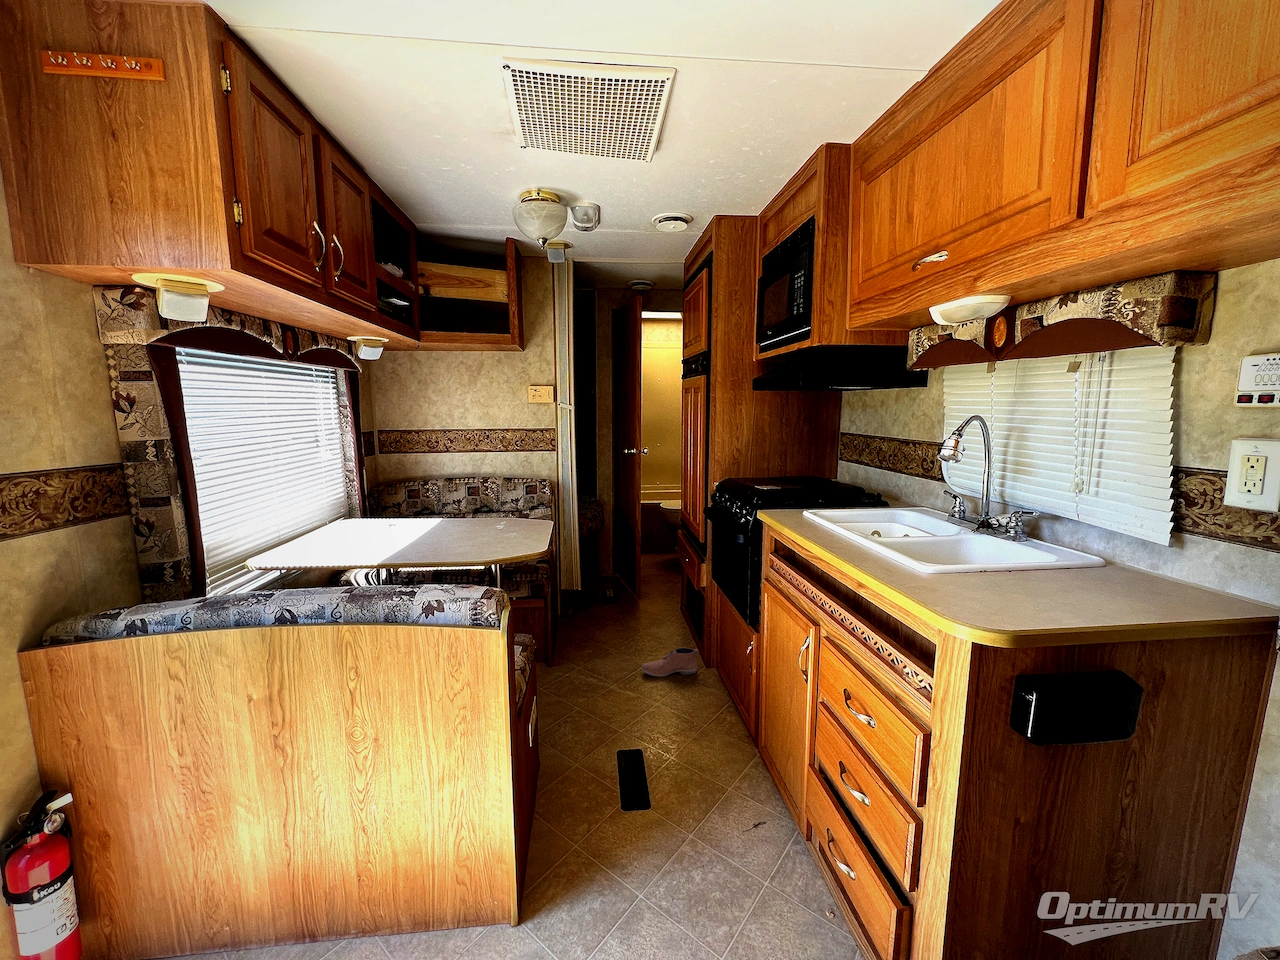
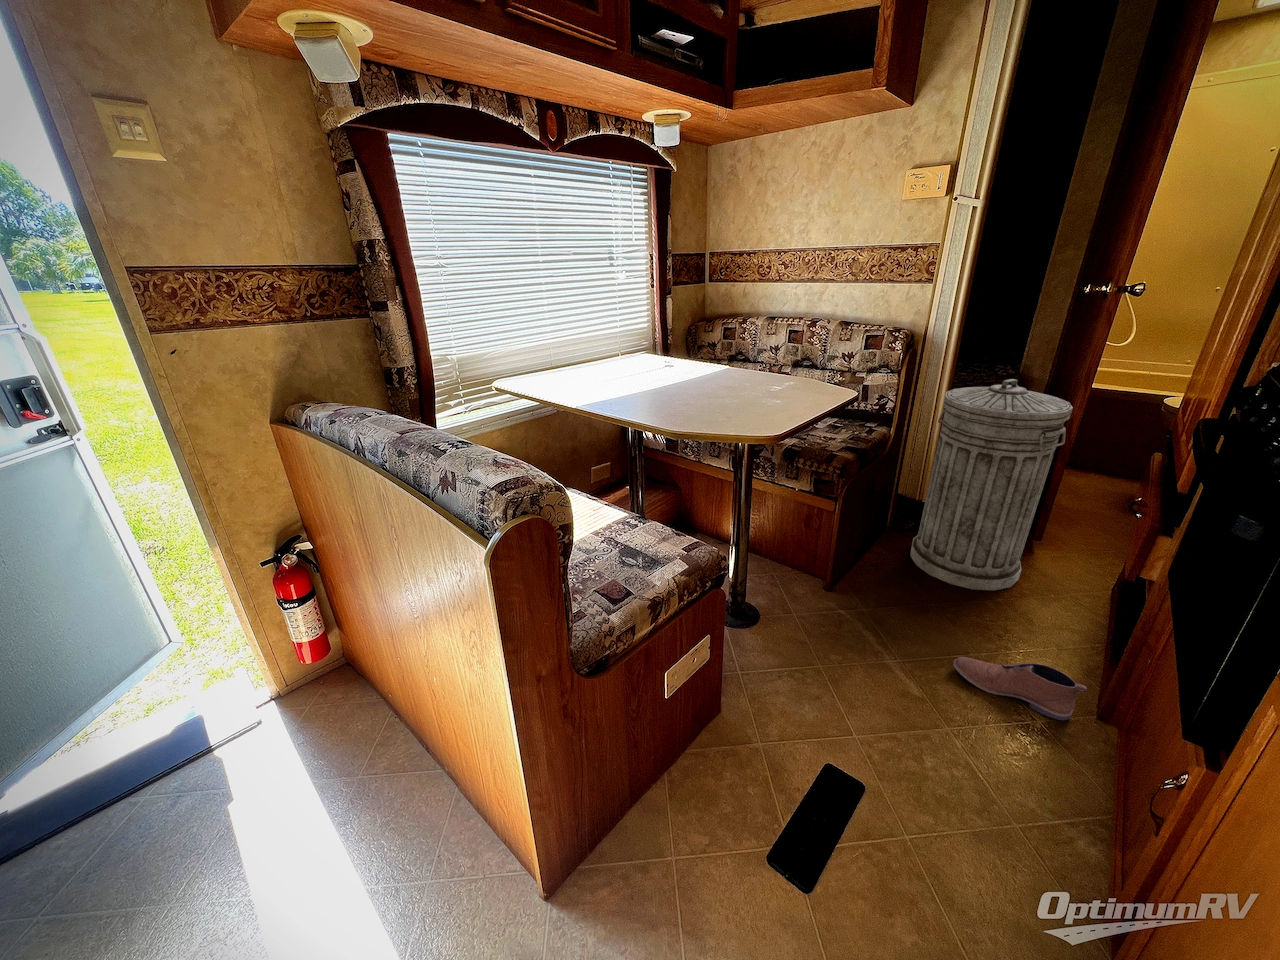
trash can: none [580,502,644,633] -> present [910,379,1073,591]

